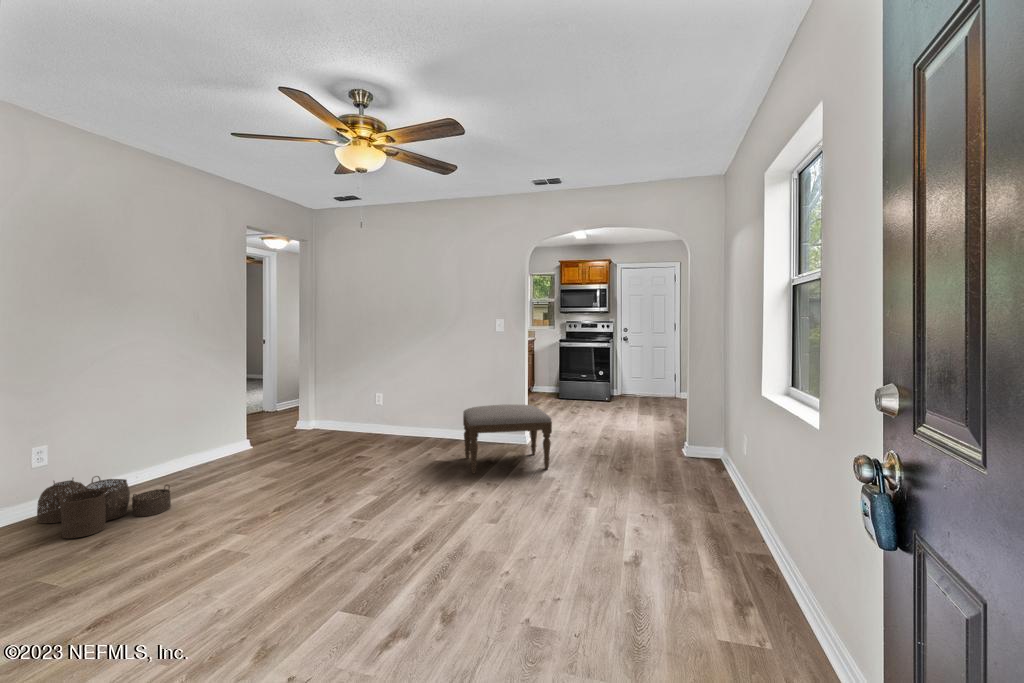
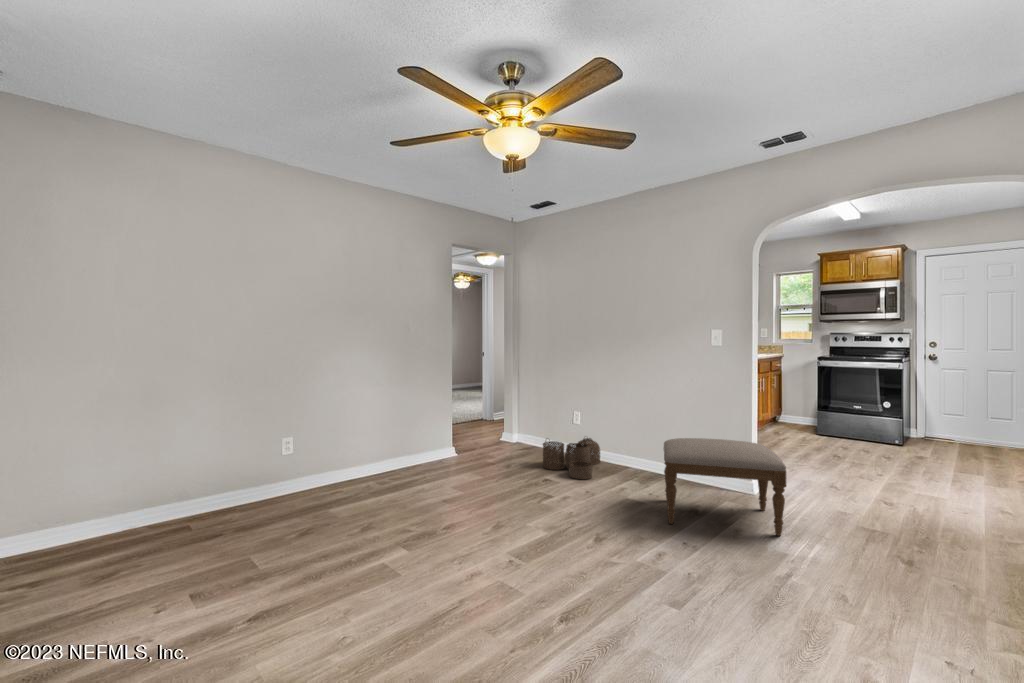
woven basket: present [37,476,171,538] -> present [543,438,600,479]

